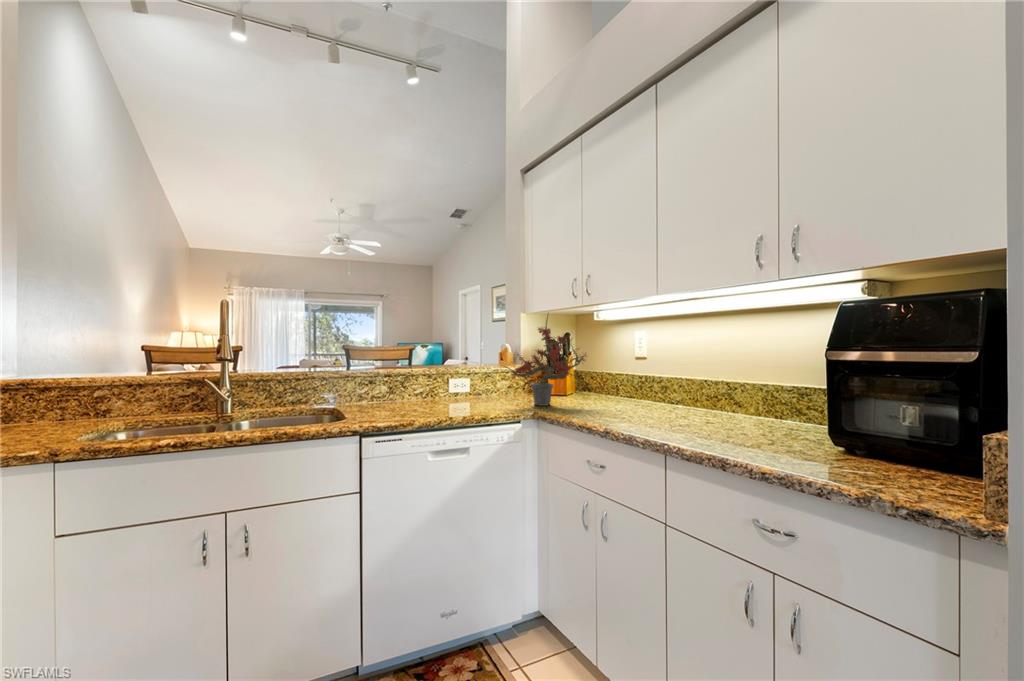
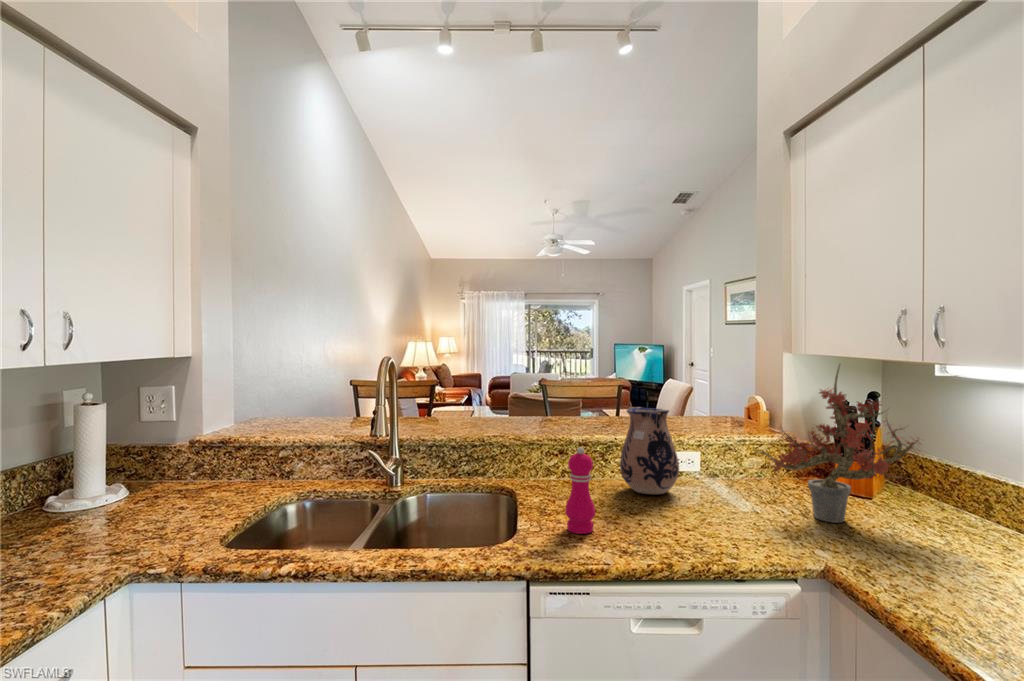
ceramic pitcher: none [415,347,456,404] -> present [620,407,679,494]
pepper mill: none [379,362,400,421] -> present [565,447,595,534]

